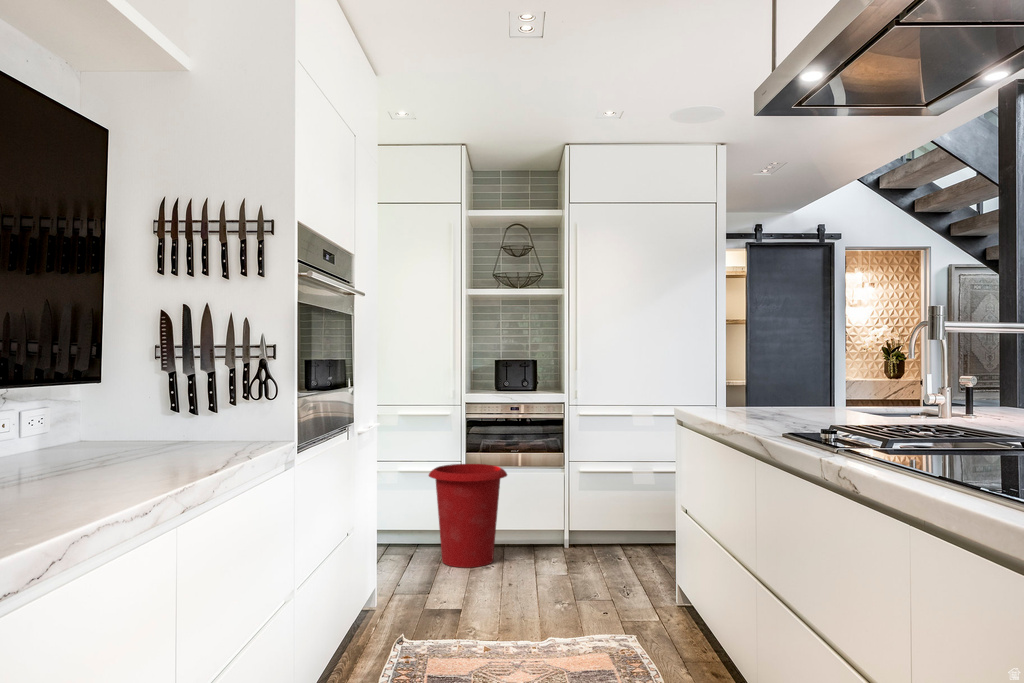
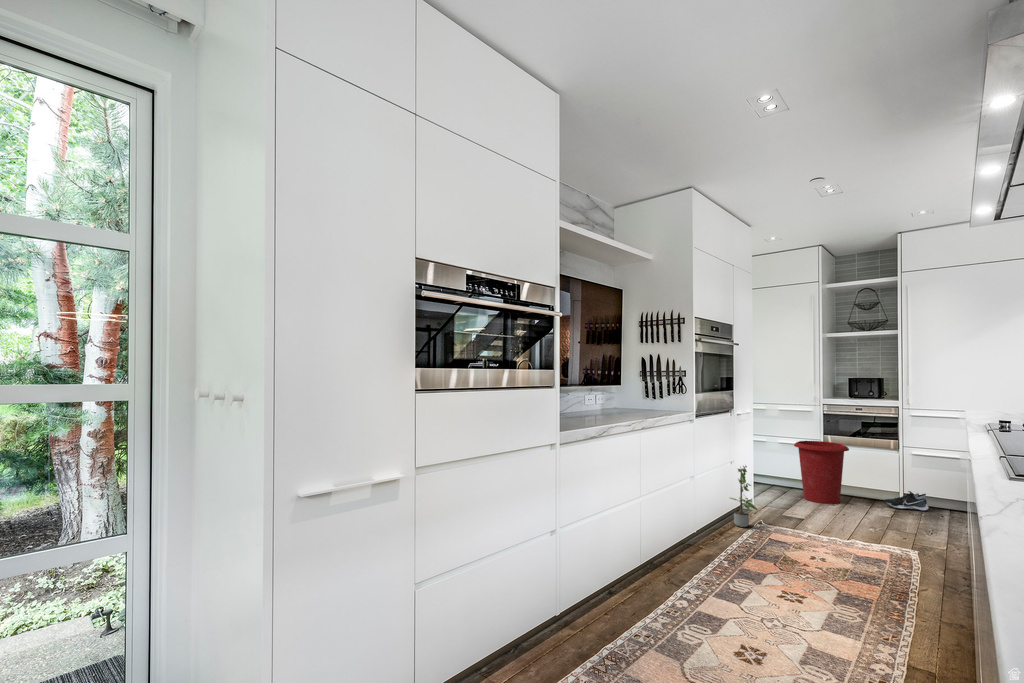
shoe: none [548,526,601,556] -> present [884,491,929,511]
potted plant: none [346,530,398,660] -> present [730,466,757,527]

